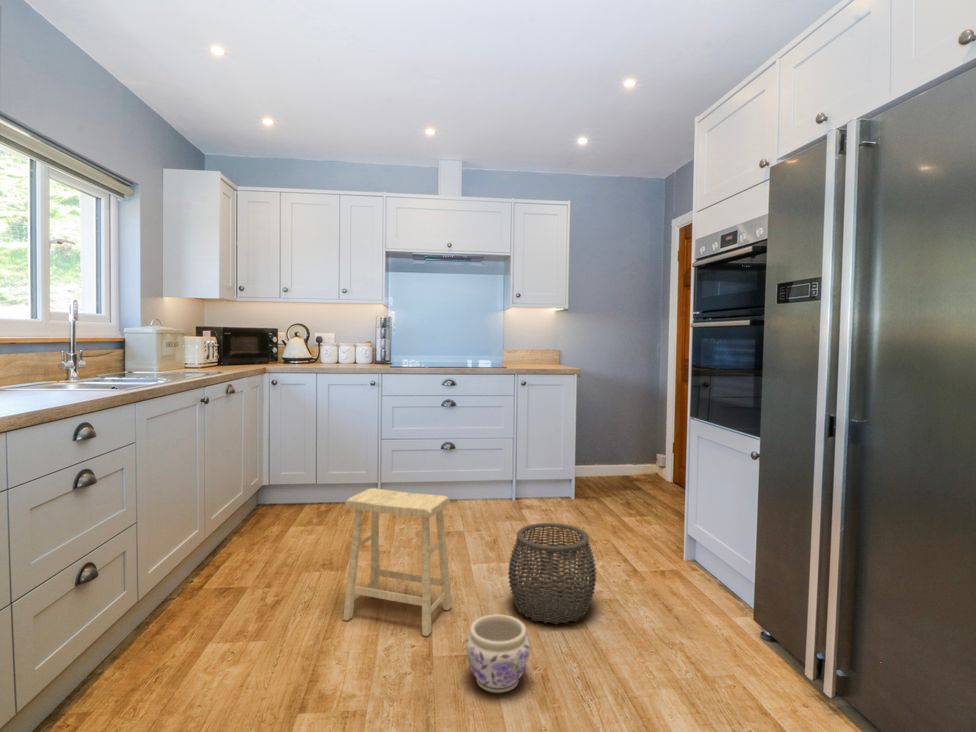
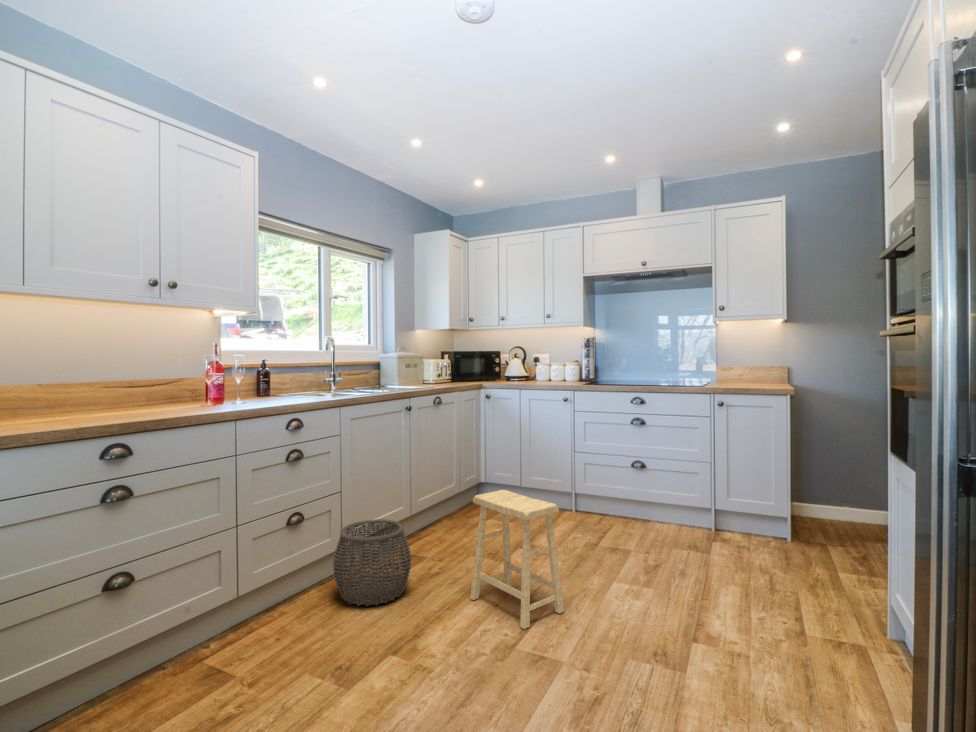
woven basket: present [508,523,596,624] -> present [333,519,411,606]
planter: present [466,614,530,694] -> none [522,619,584,695]

